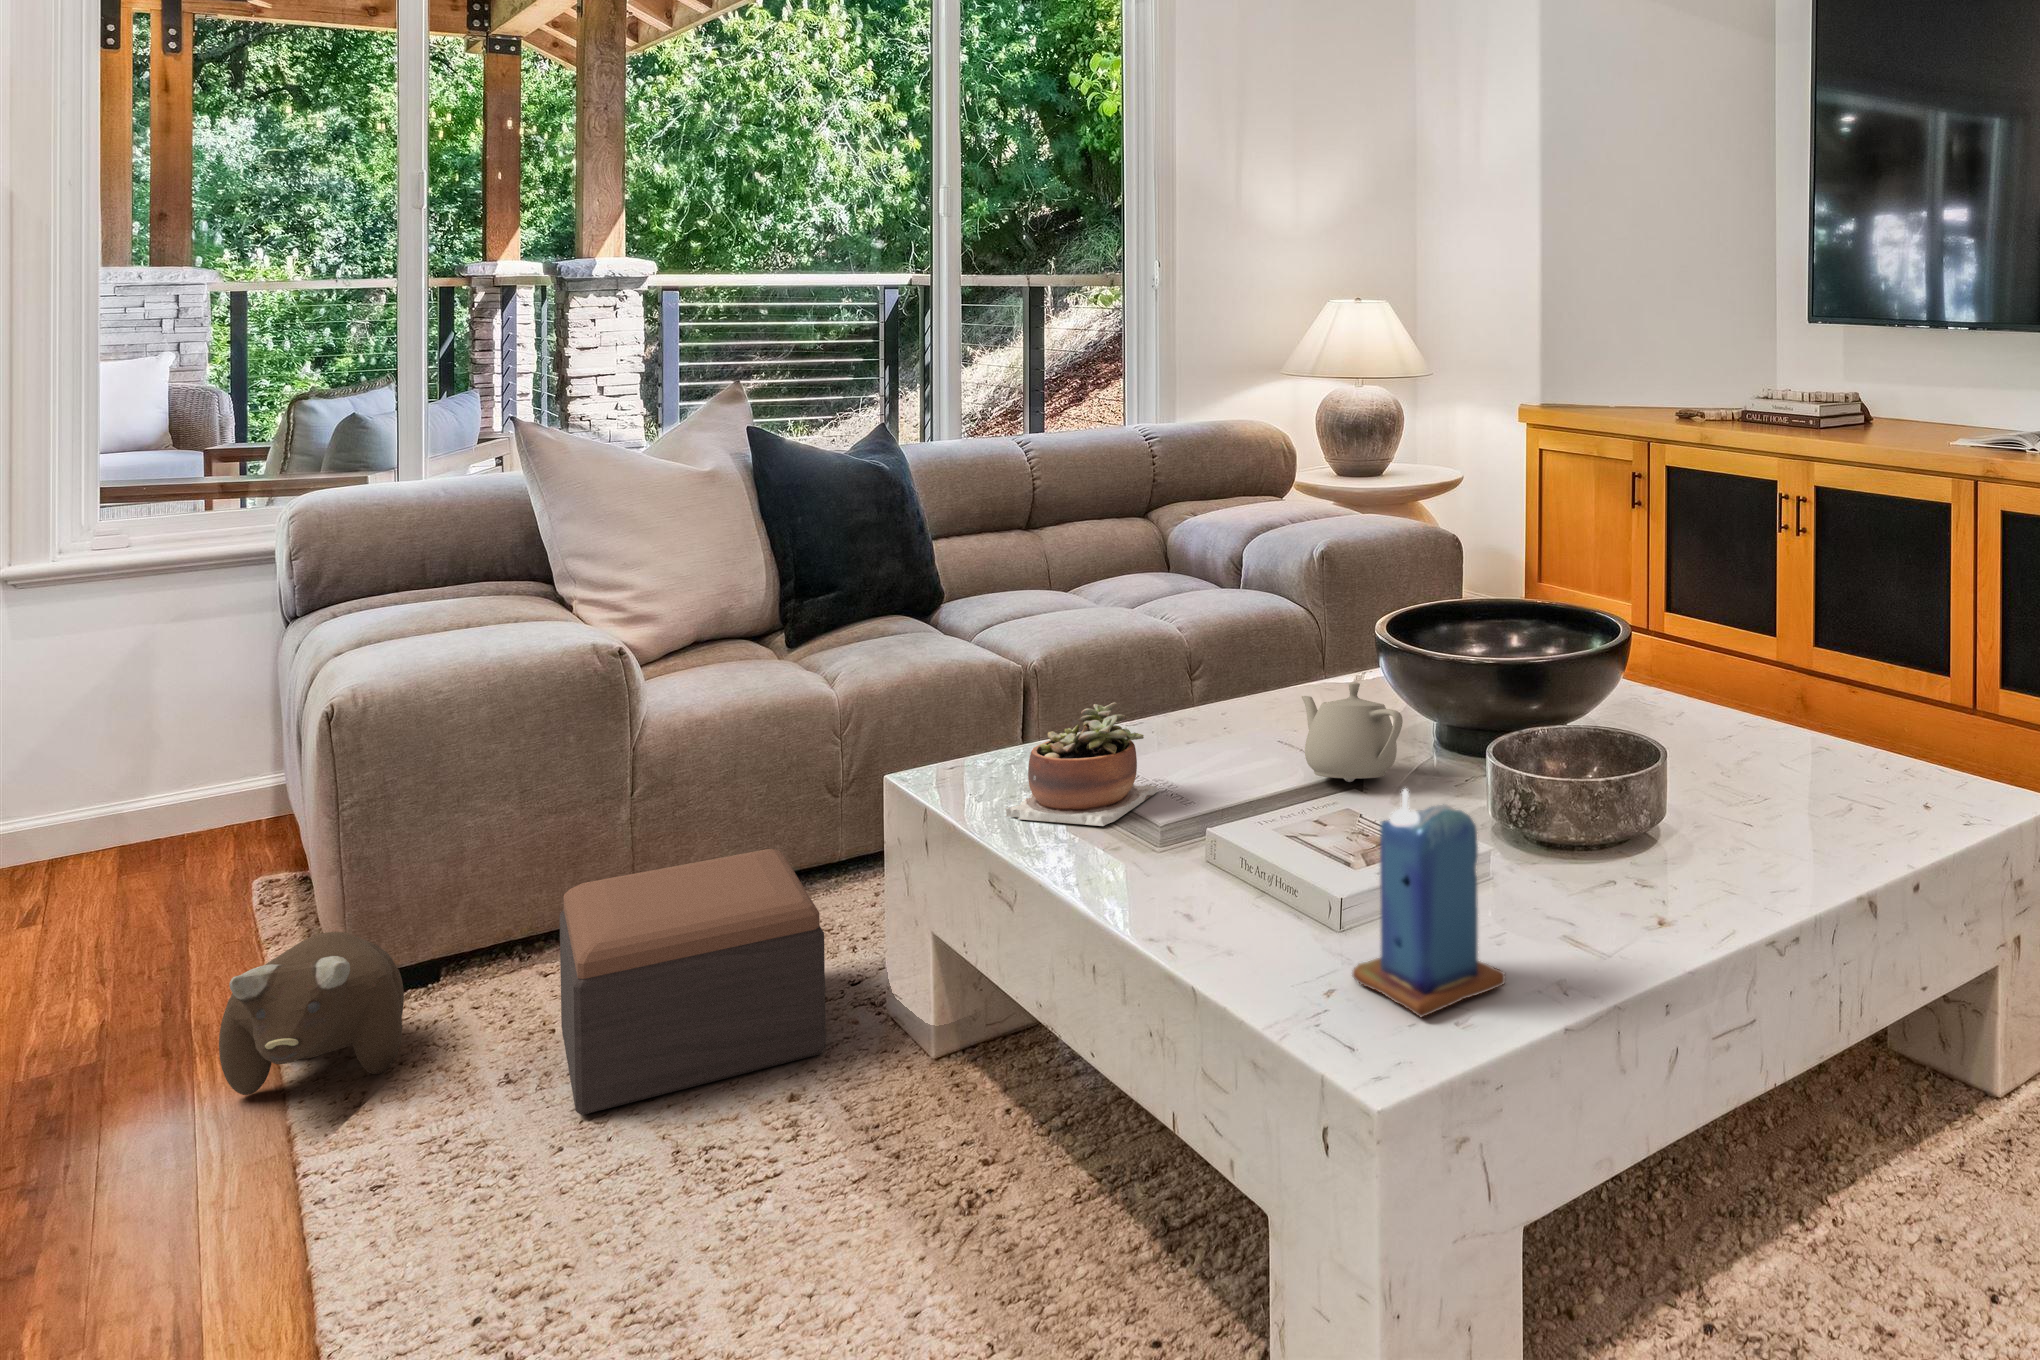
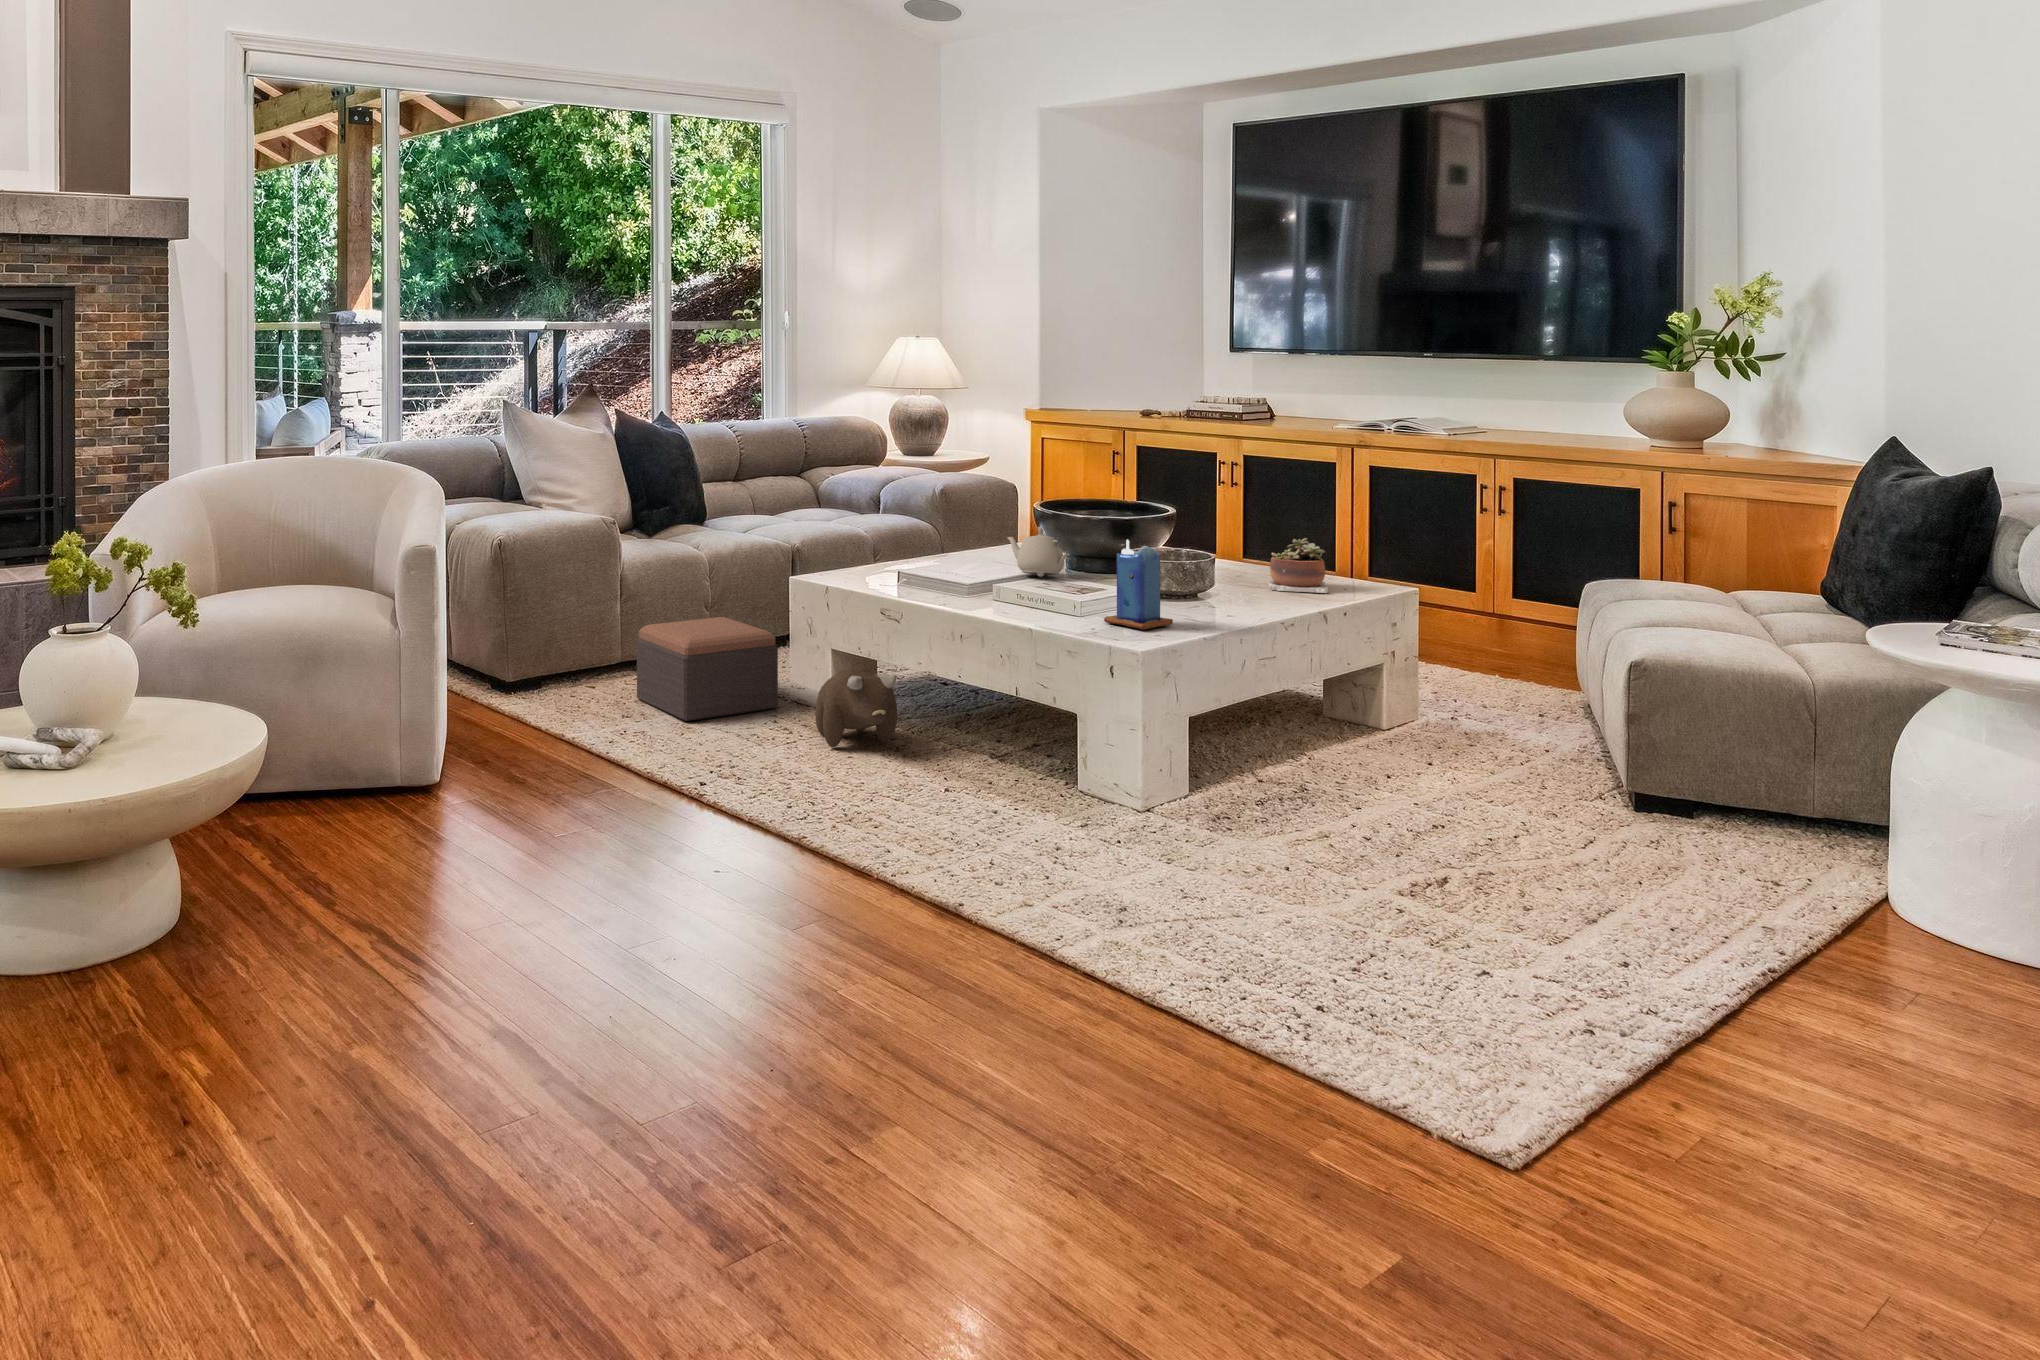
succulent plant: present [1006,702,1159,826] -> present [1268,538,1328,593]
plush toy: present [219,932,404,1095] -> present [815,668,897,747]

